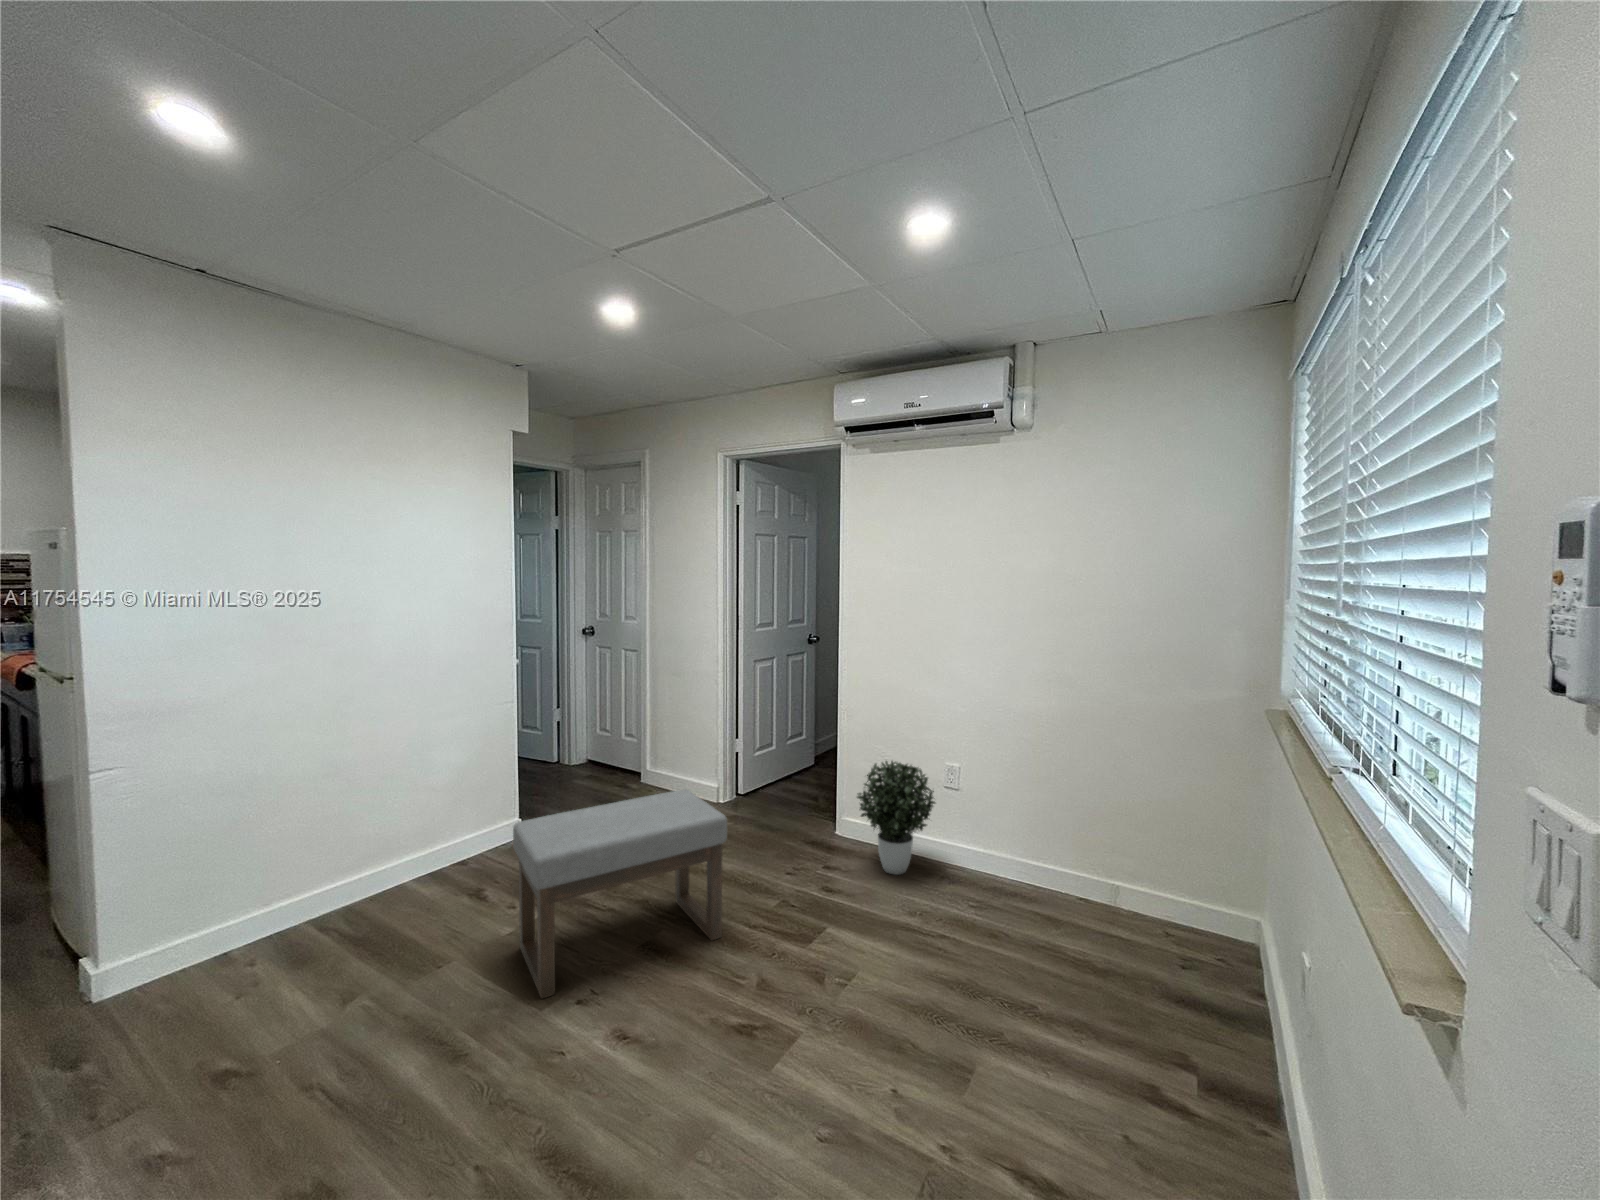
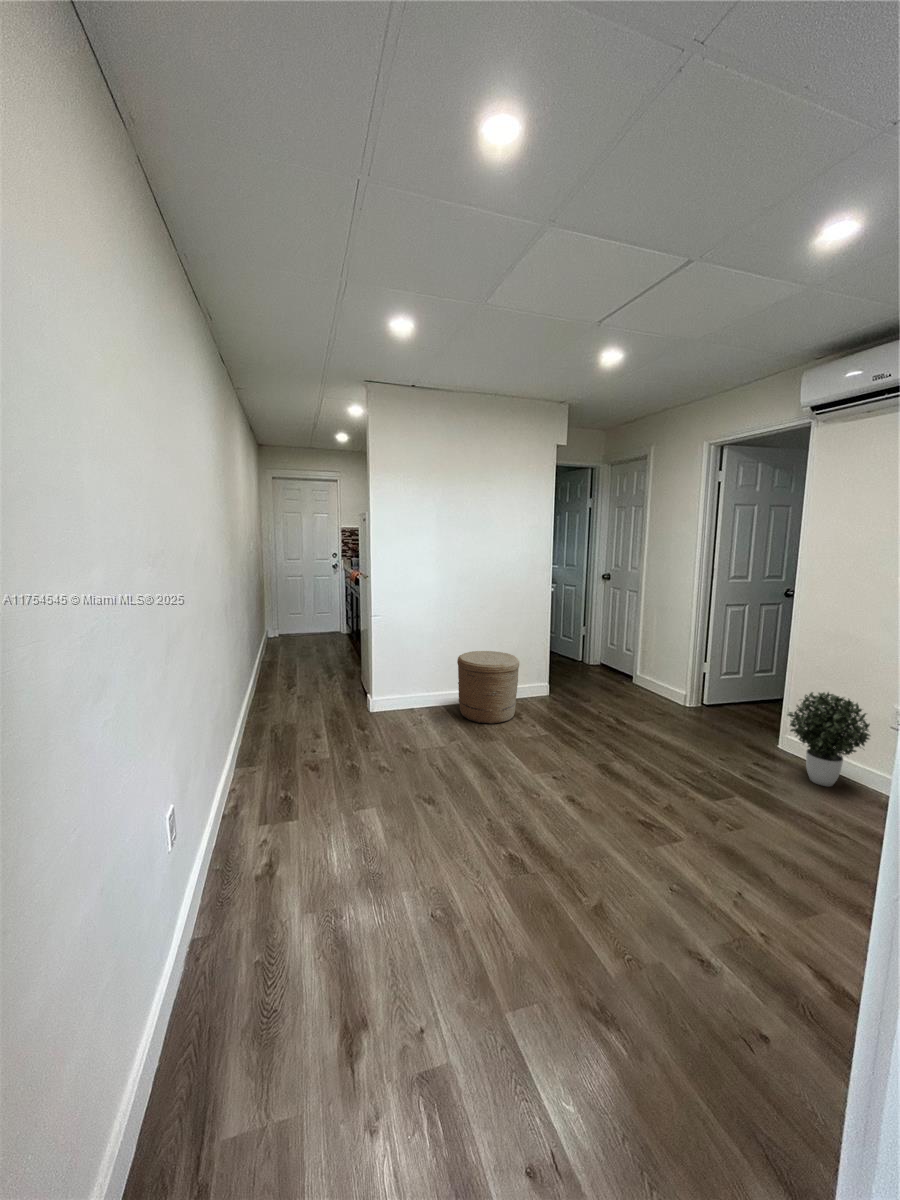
woven basket: none [342,787,477,937] -> present [457,651,519,724]
ottoman: present [513,789,727,999] -> none [531,674,661,777]

